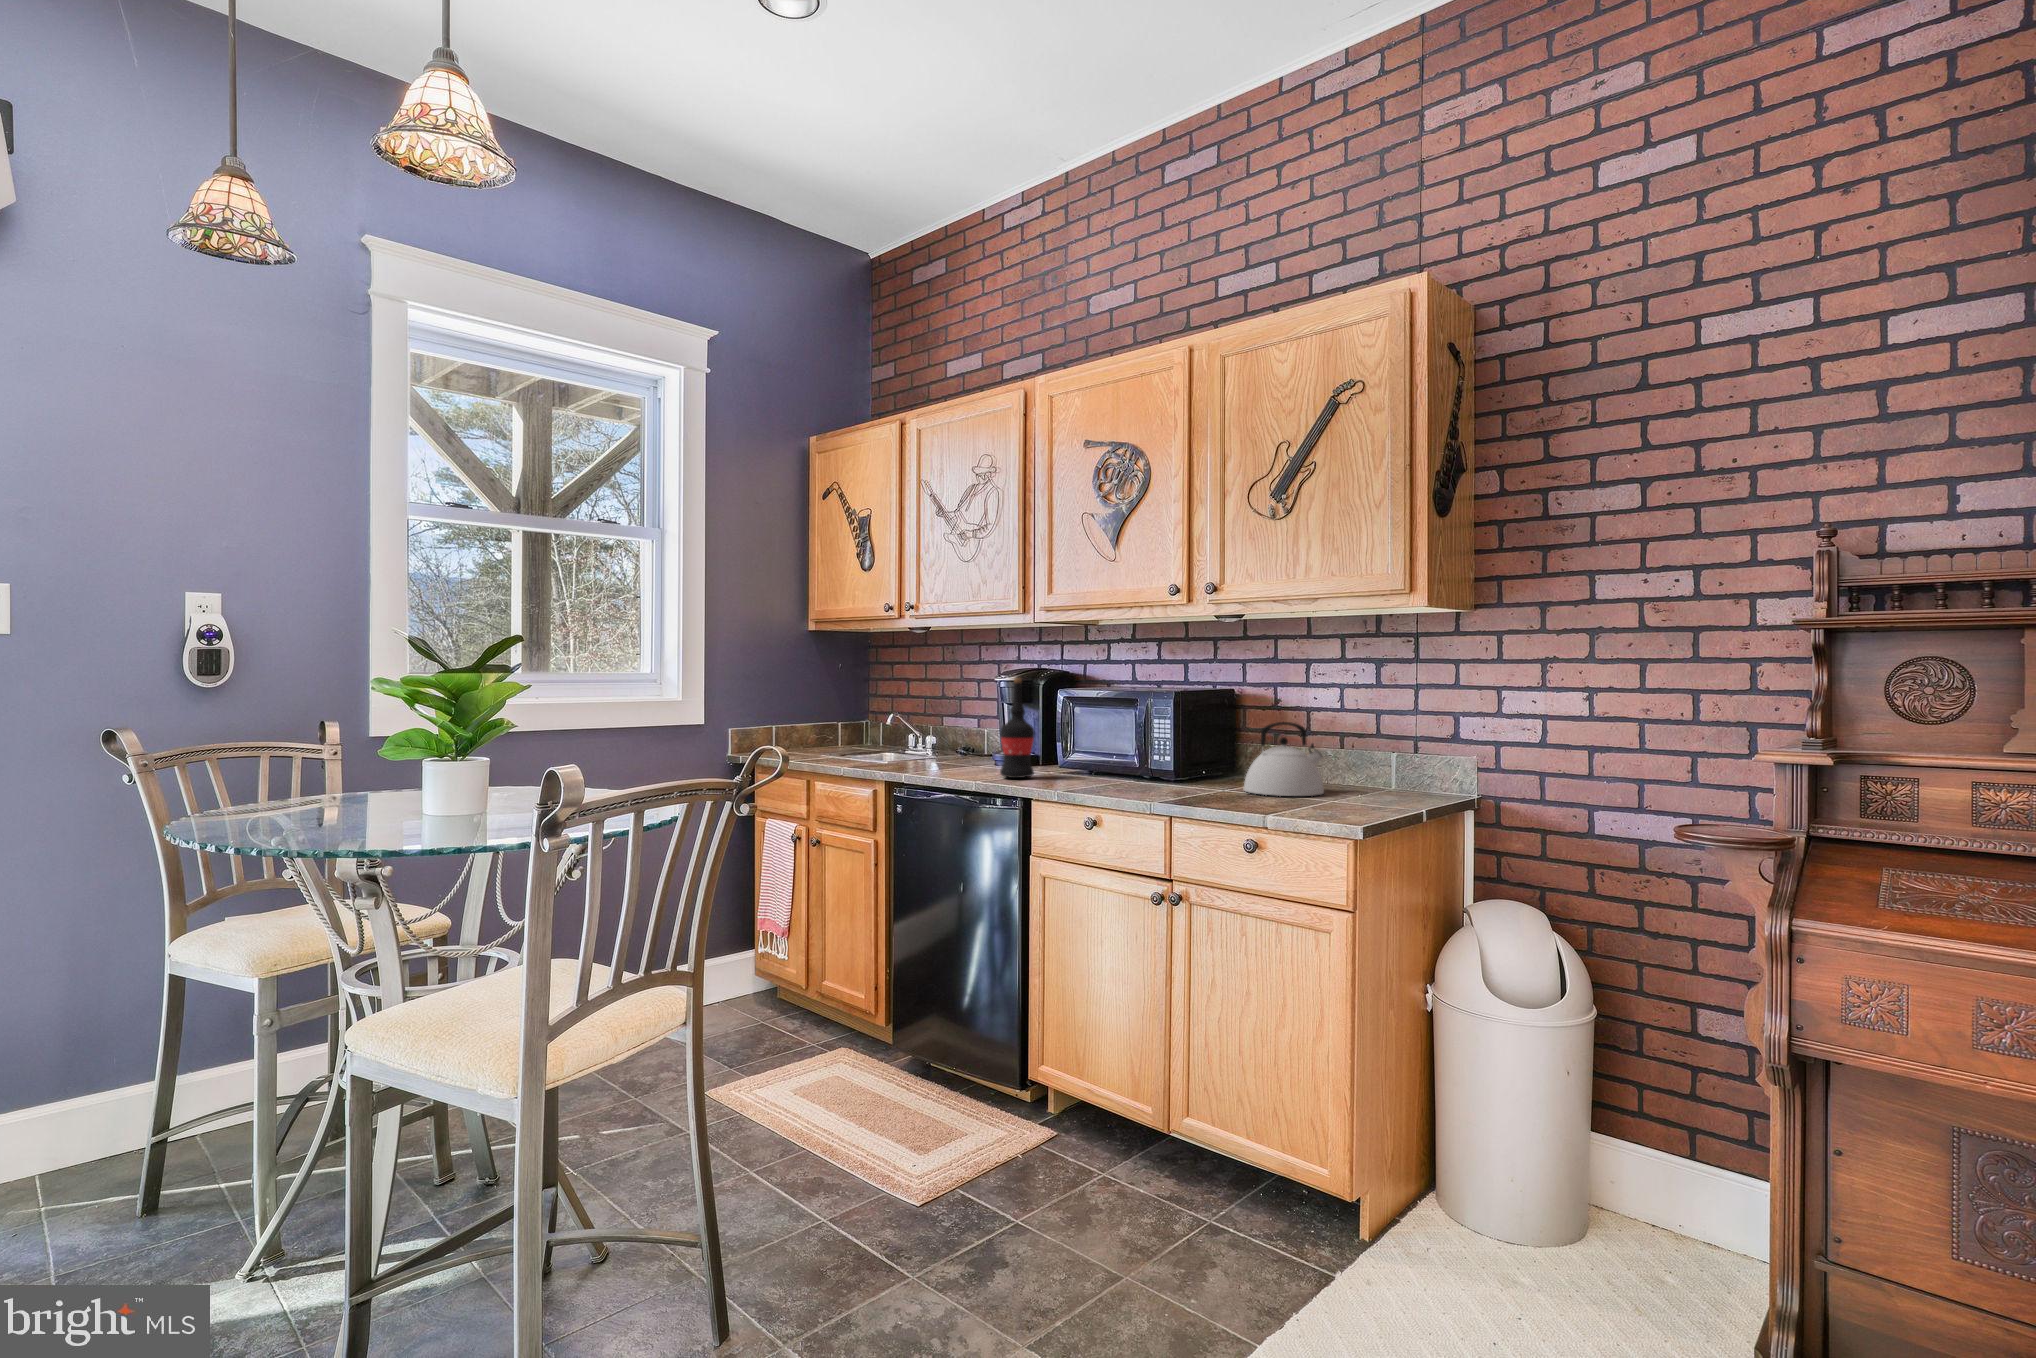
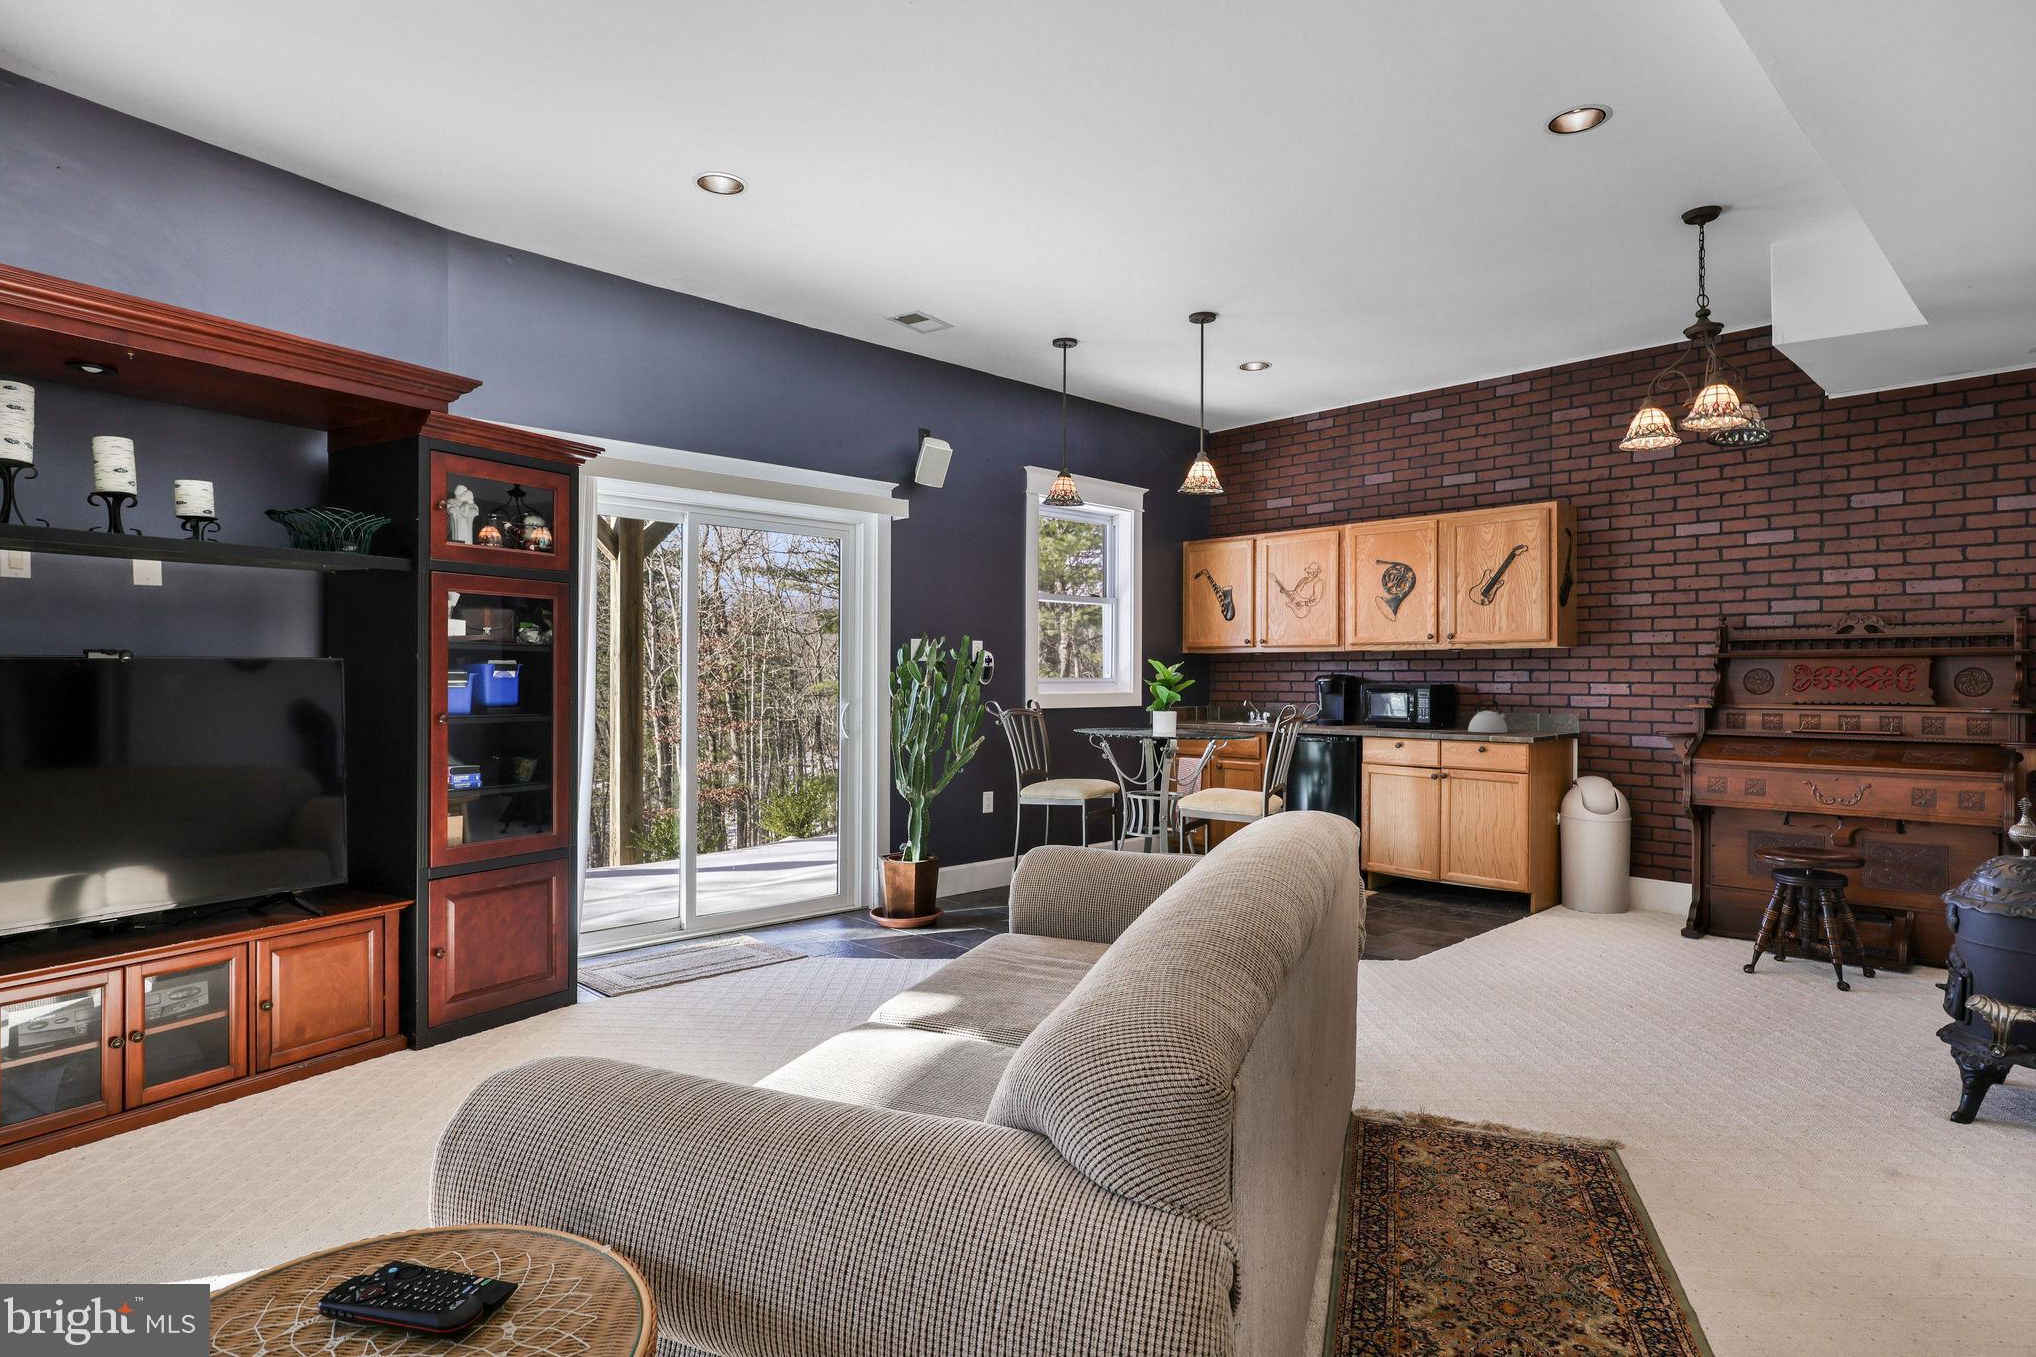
wine bottle: present [1000,678,1035,778] -> none [1338,680,1356,729]

